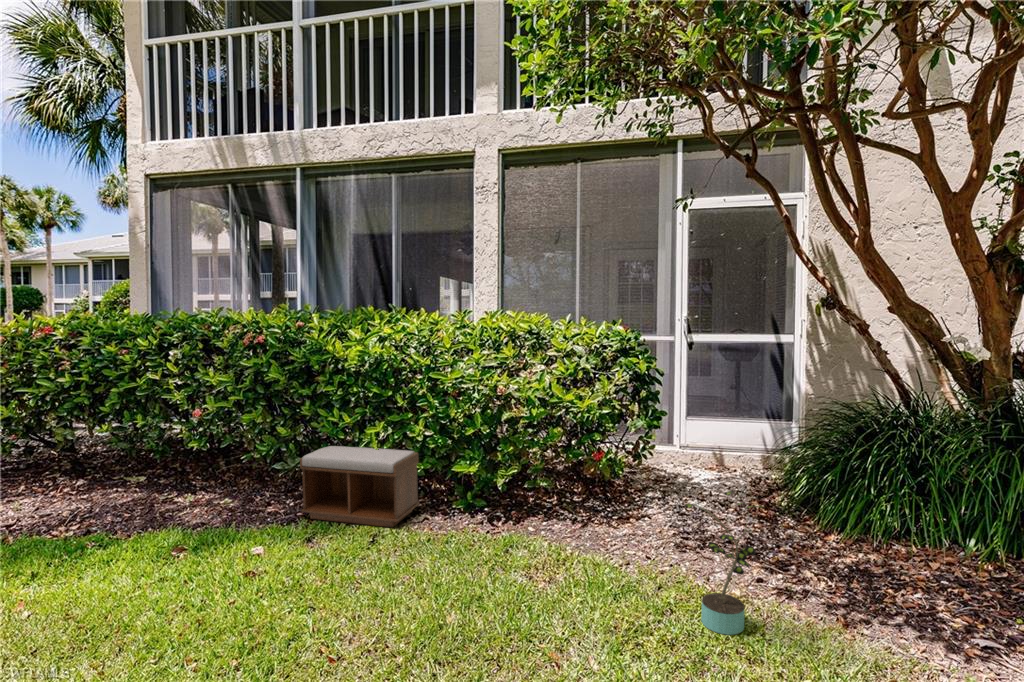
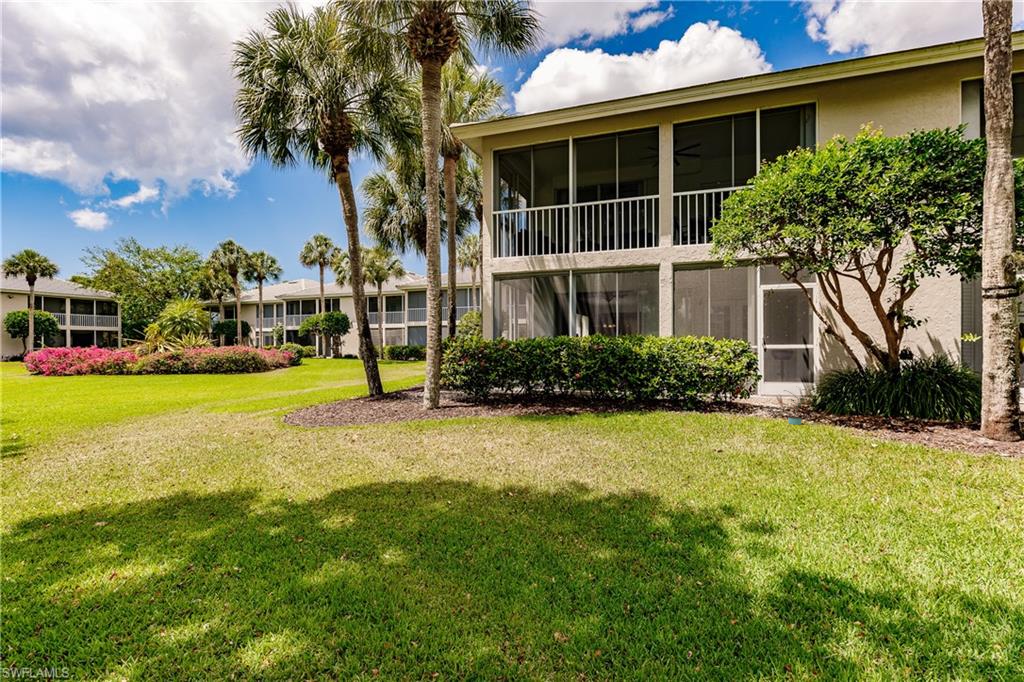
bench: present [300,446,419,527] -> none [630,388,670,414]

